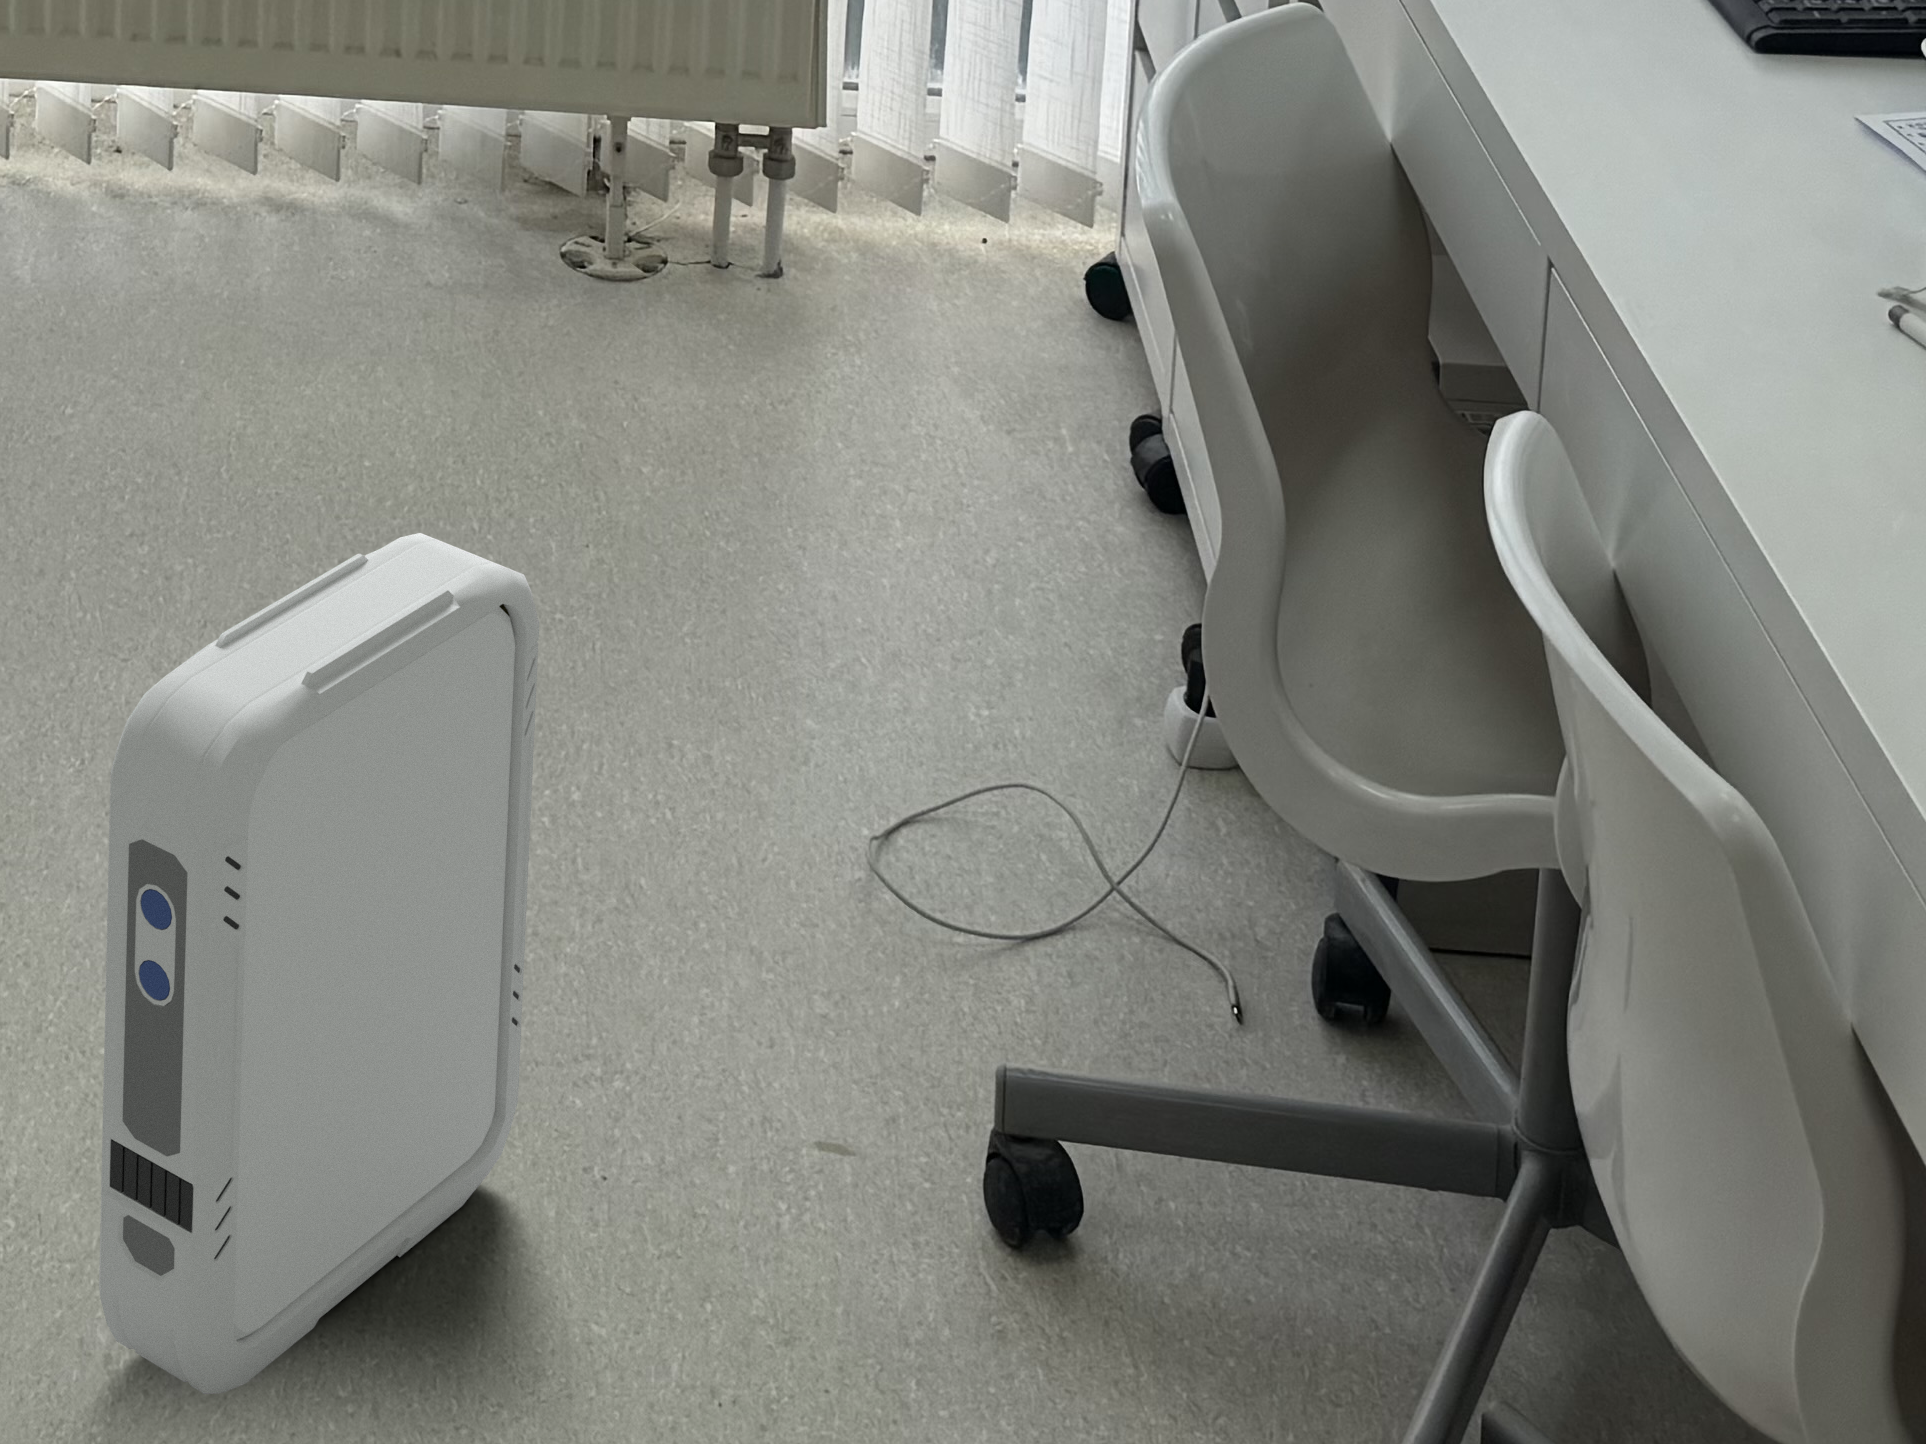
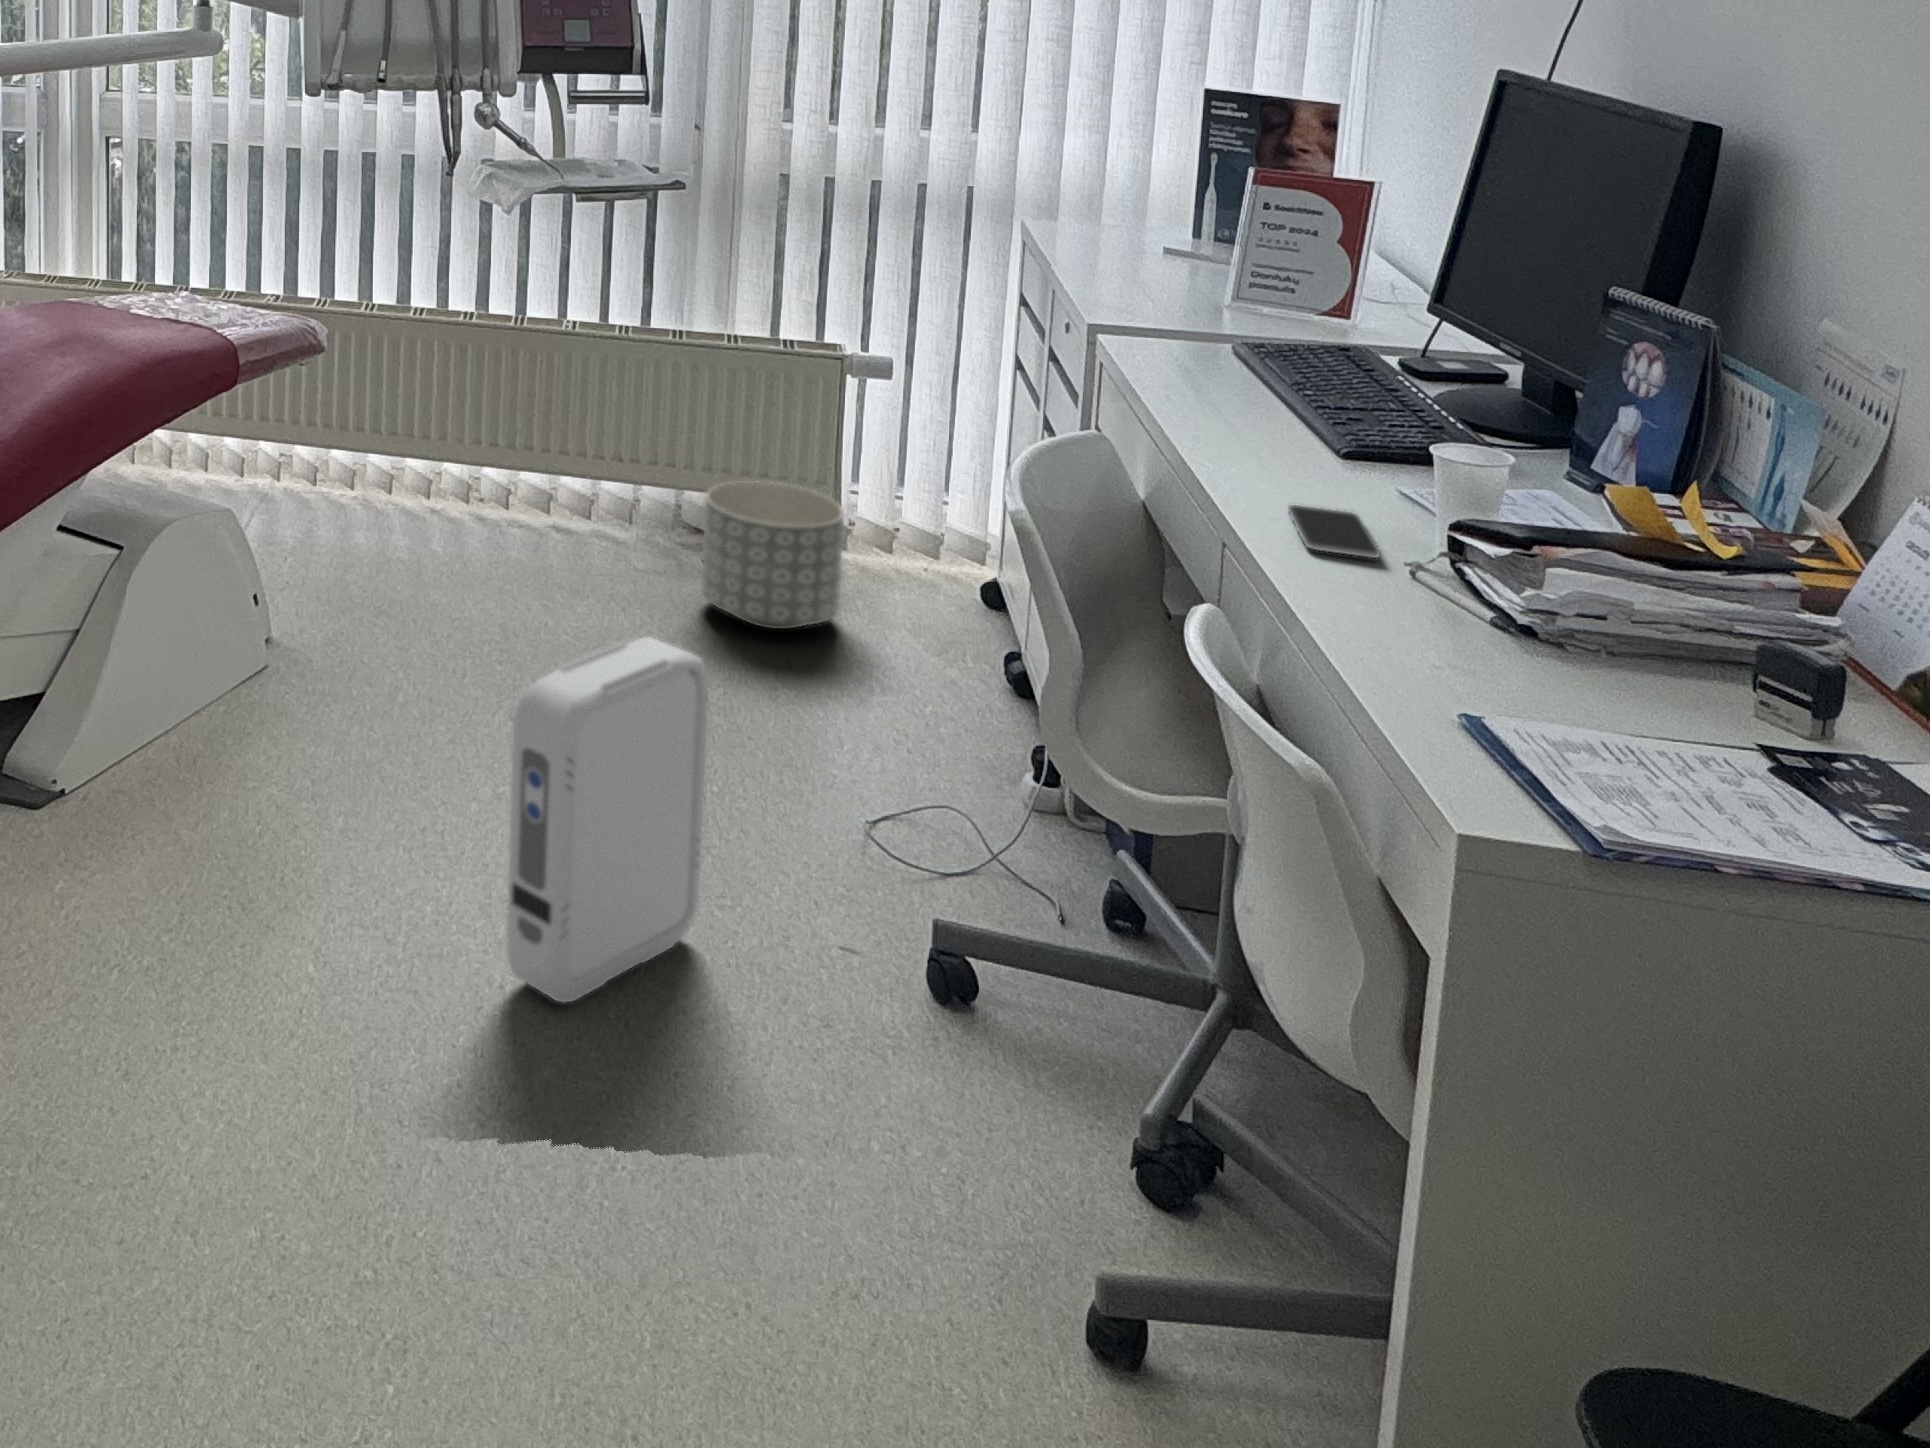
planter: none [552,89,828,398] -> present [702,481,844,629]
smartphone: none [1665,170,1838,288] -> present [1288,505,1380,558]

